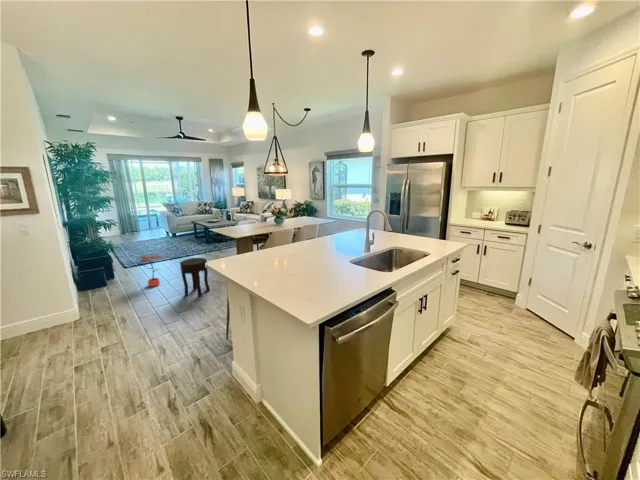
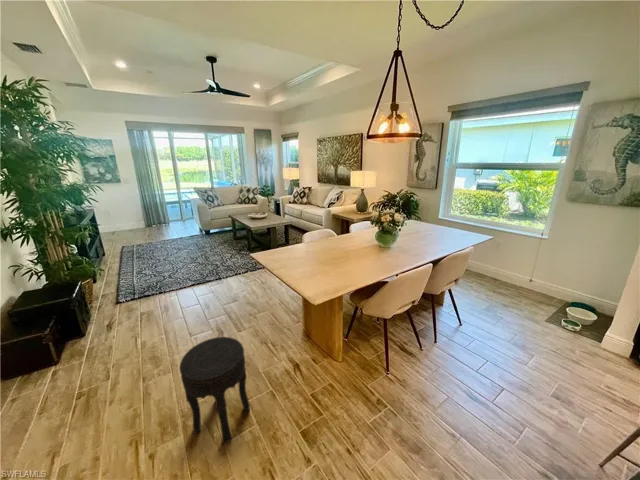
potted plant: present [136,254,163,286] -> none [103,306,160,375]

